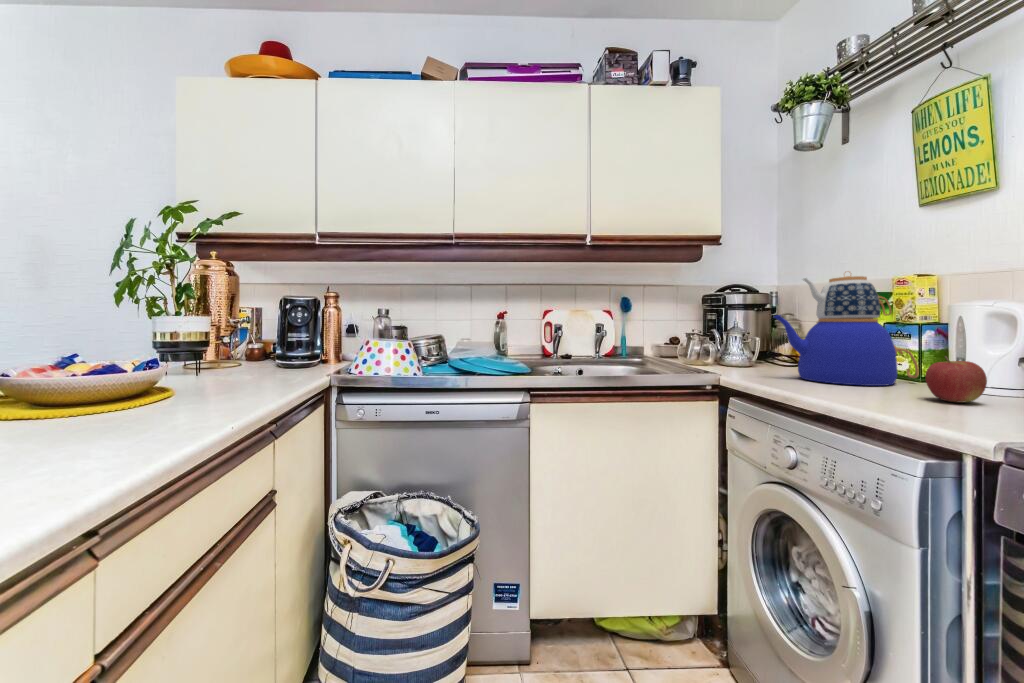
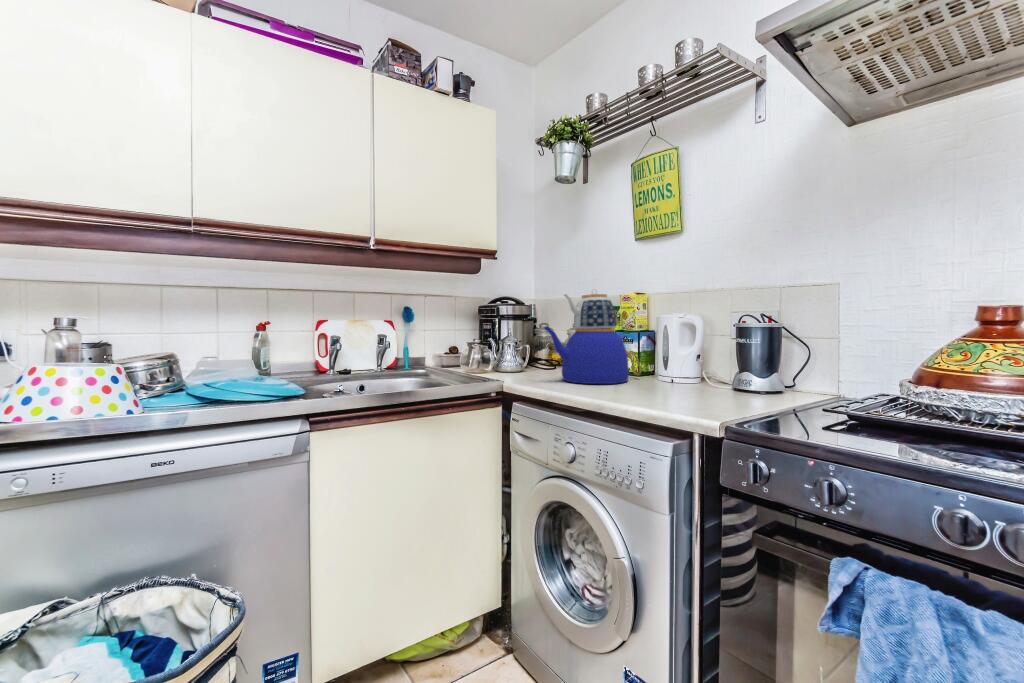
apple: present [925,356,987,403] -> none [652,358,687,394]

